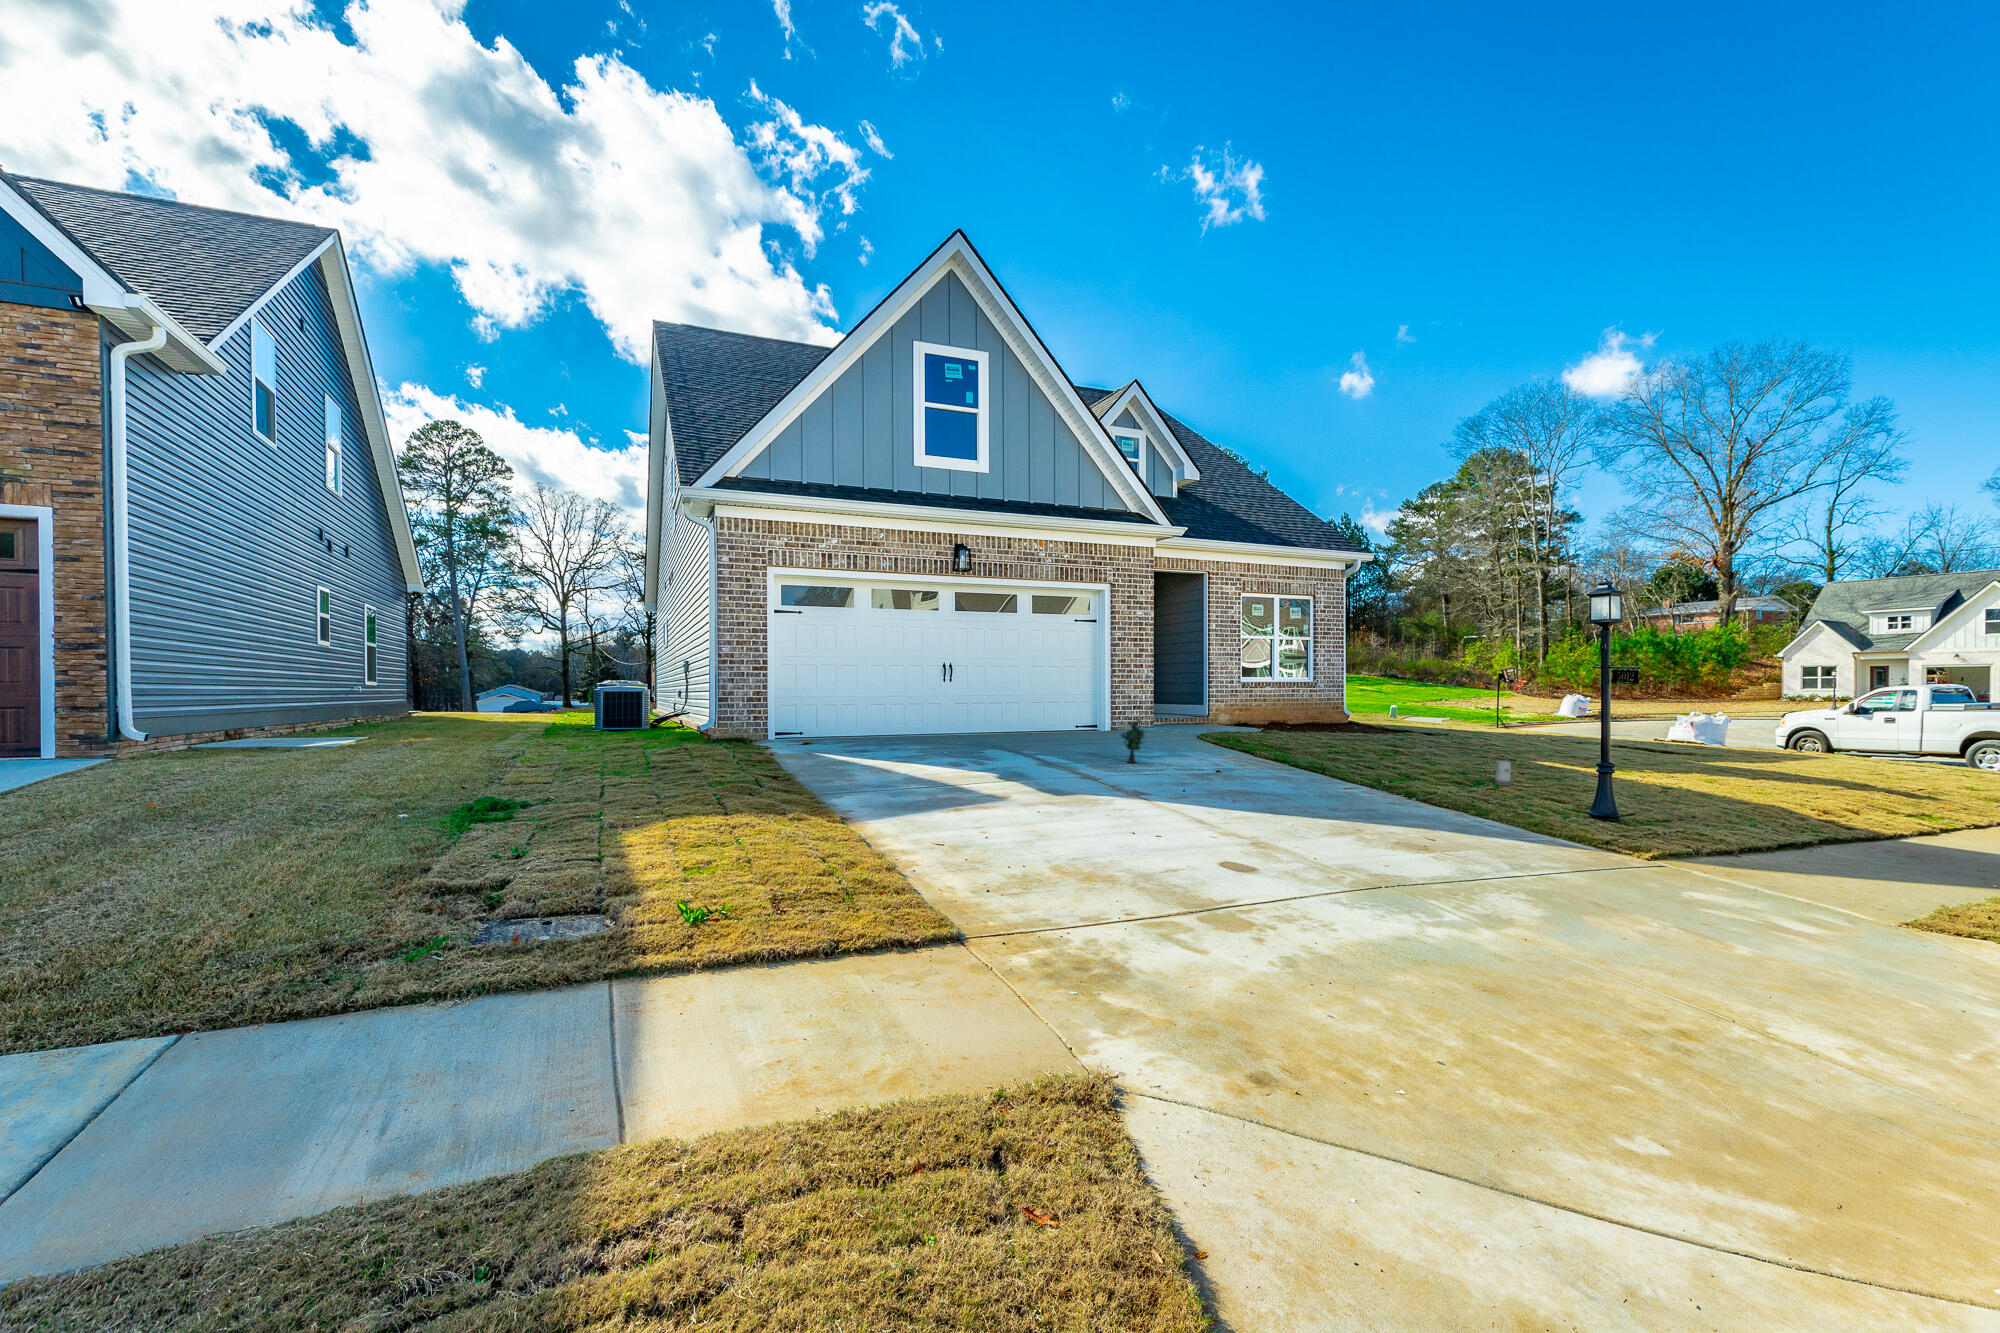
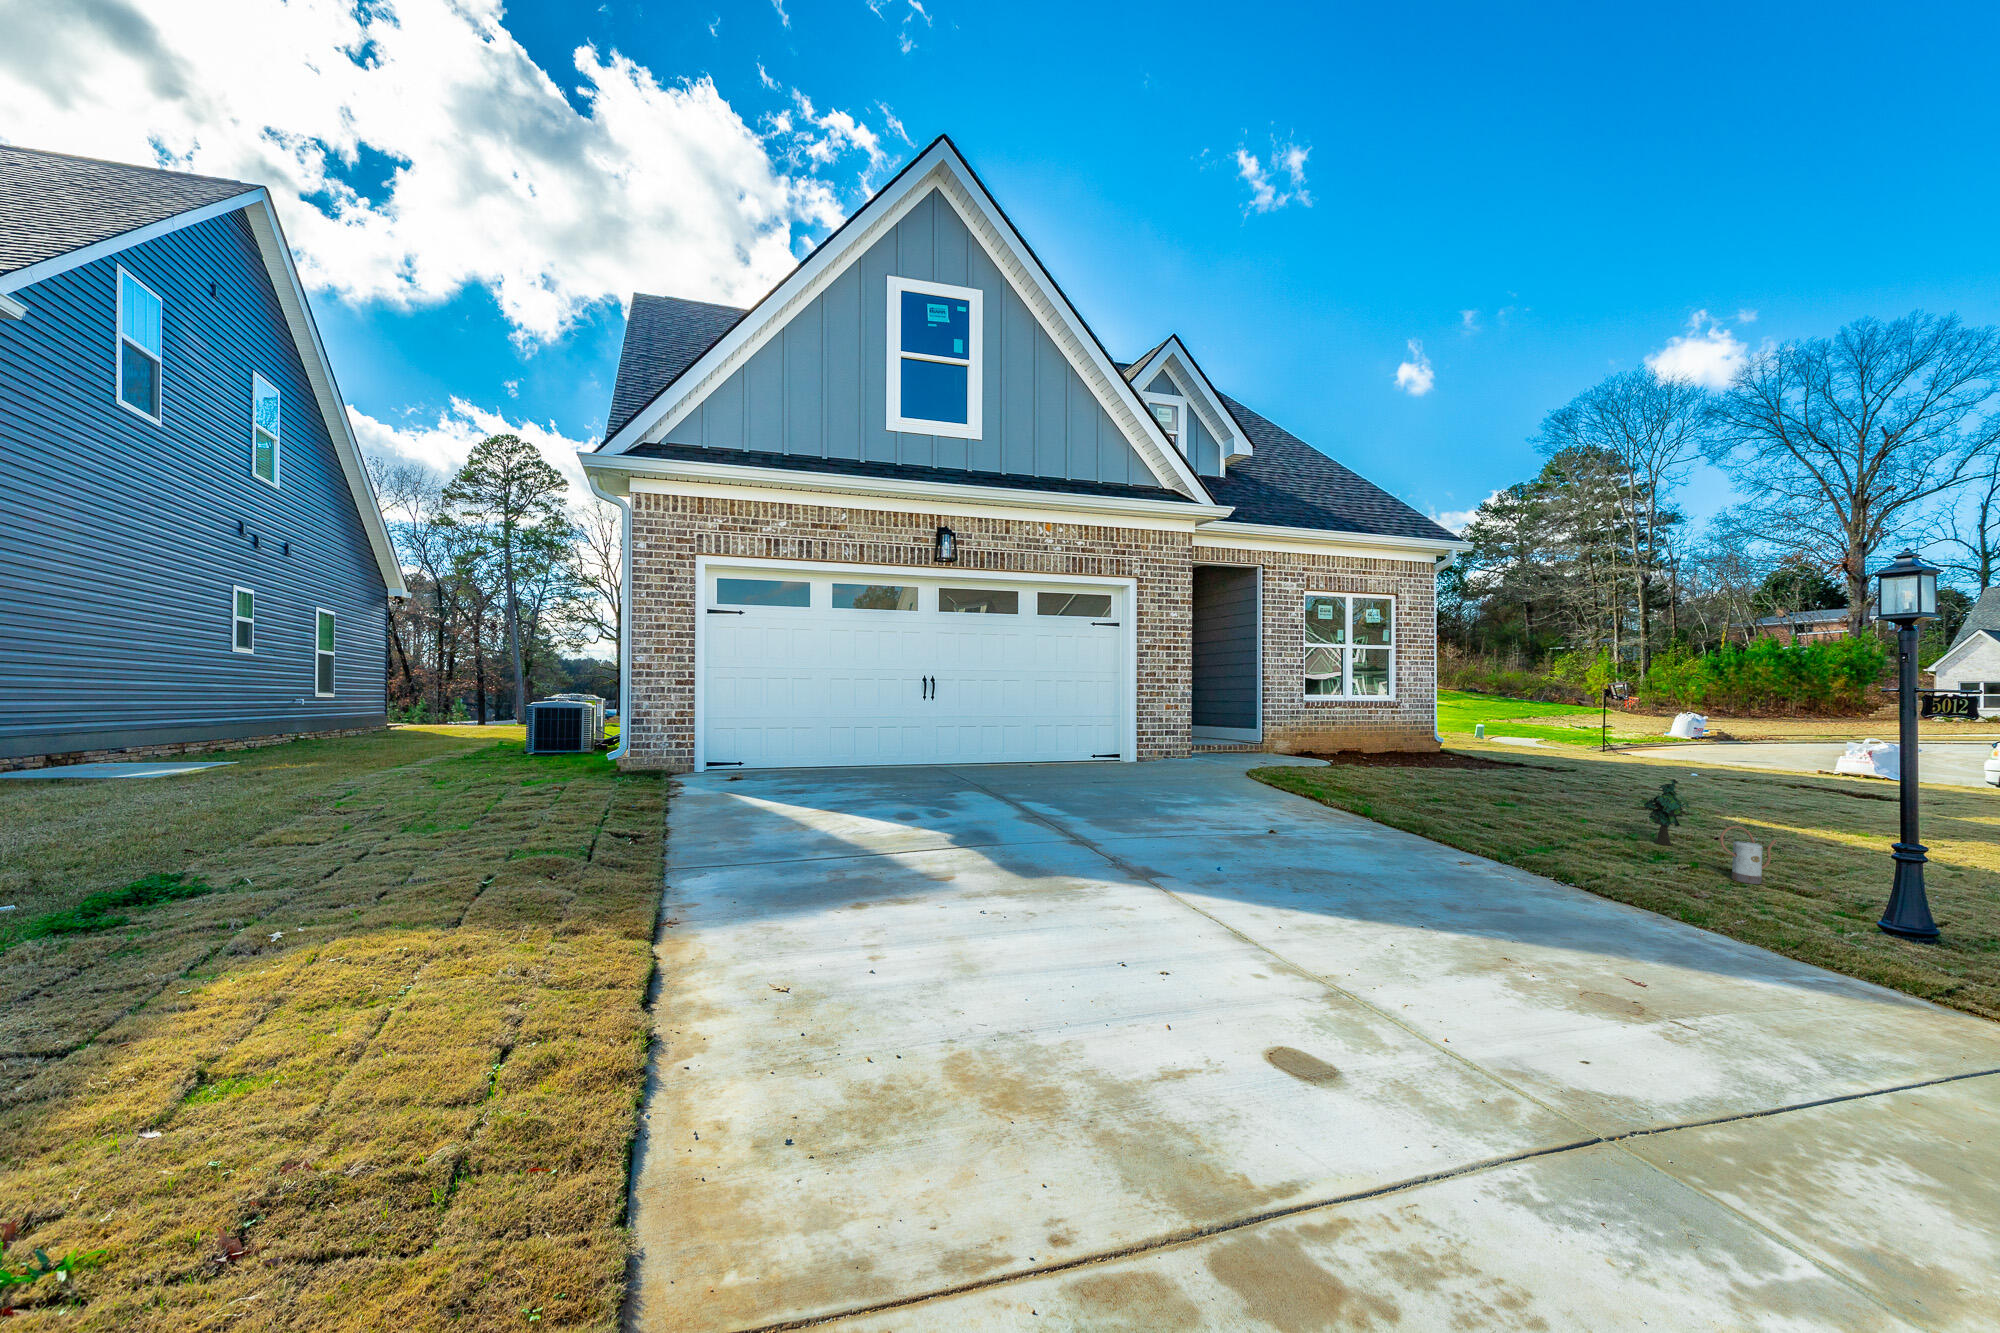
decorative plant: present [1121,720,1145,763] -> present [1640,780,1689,845]

